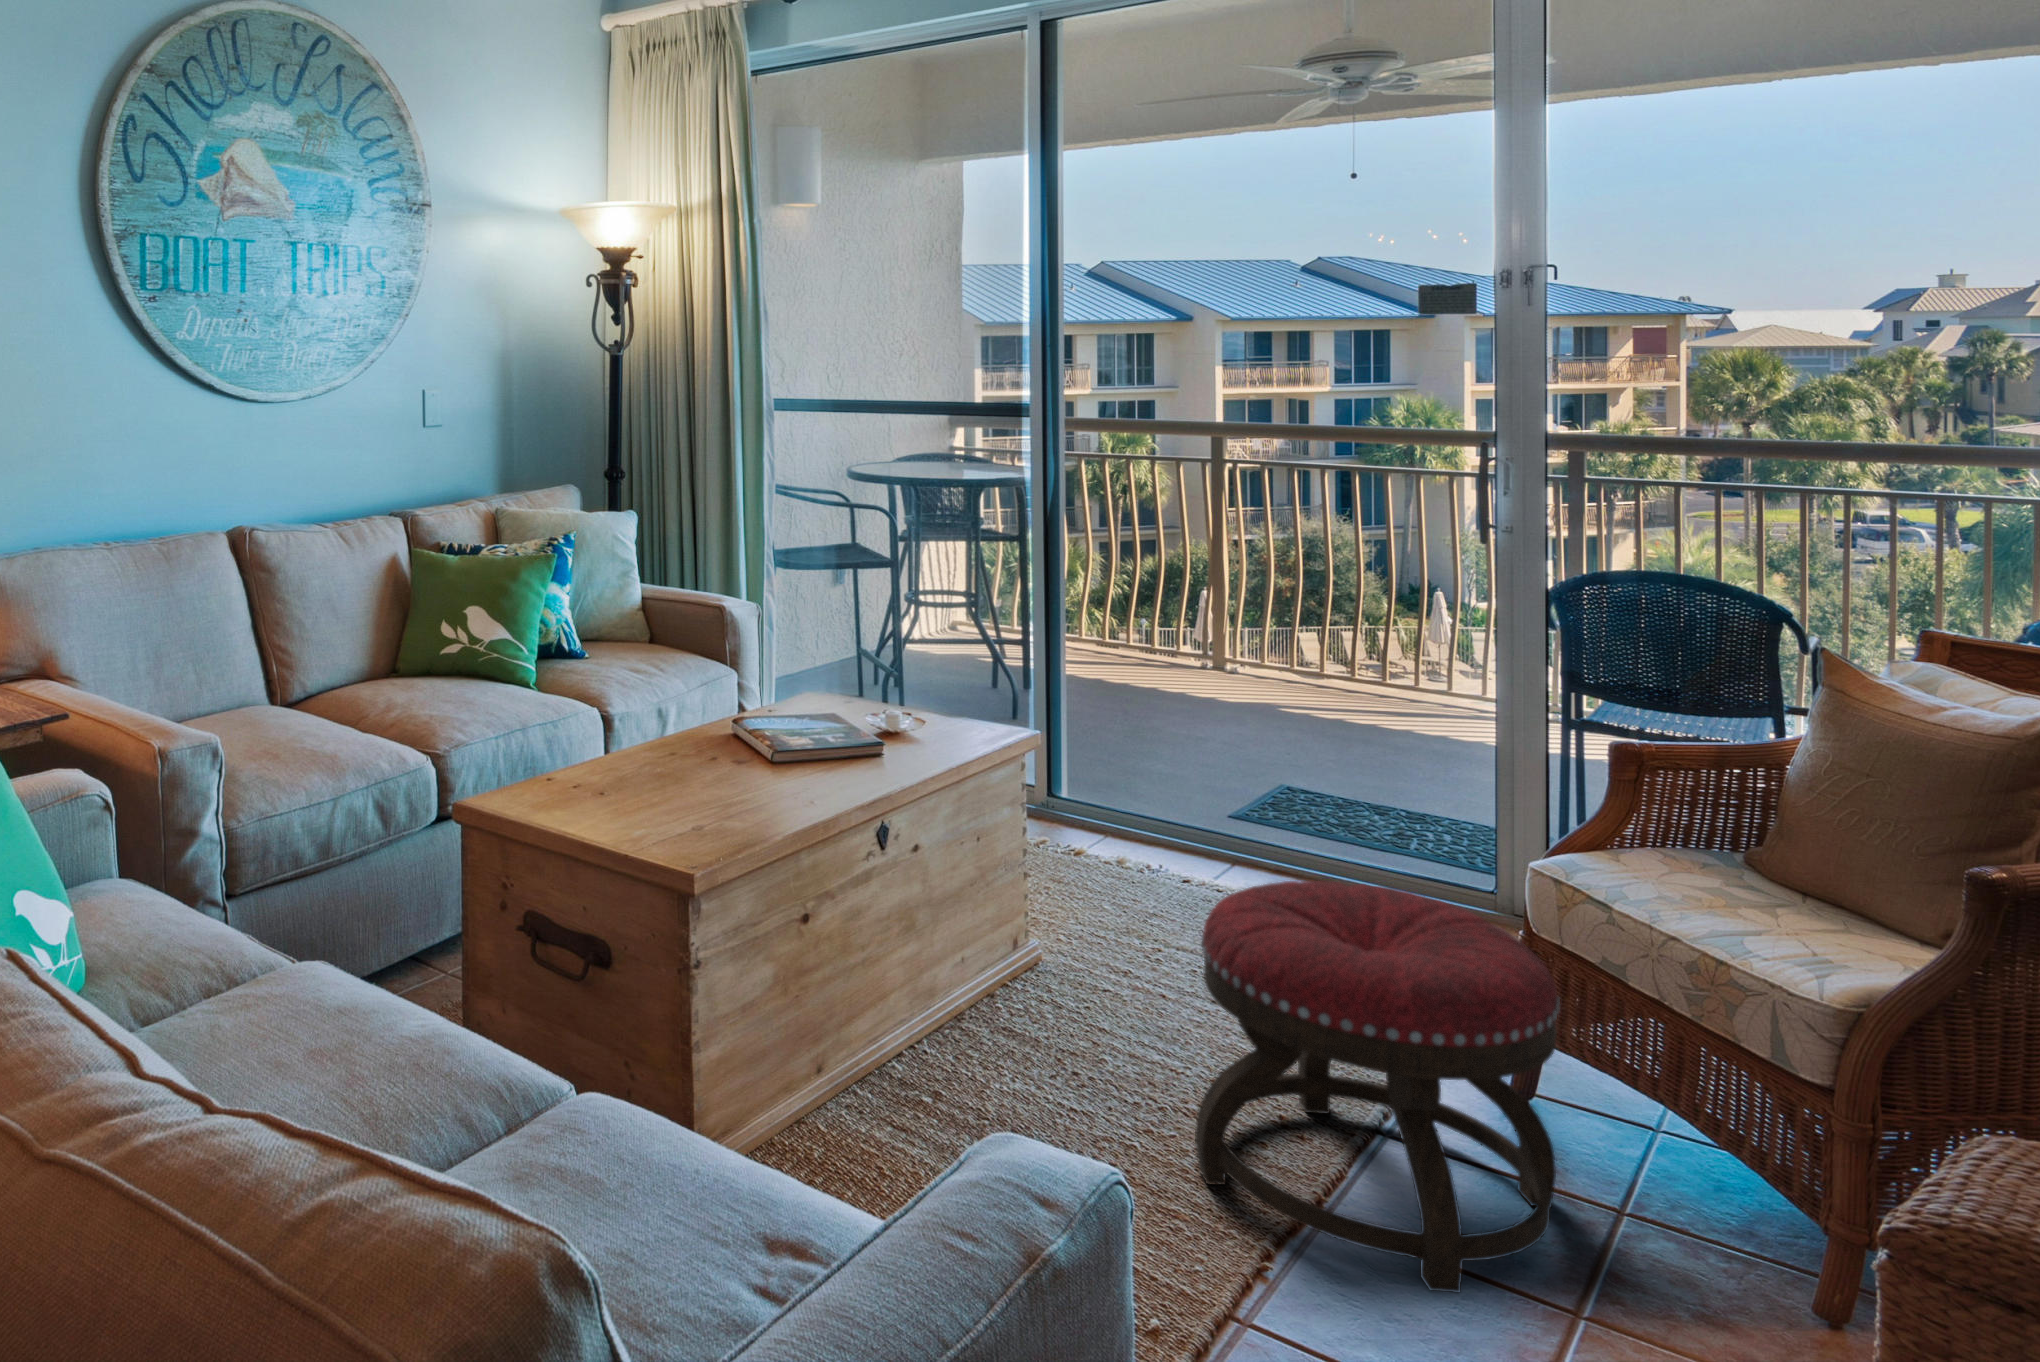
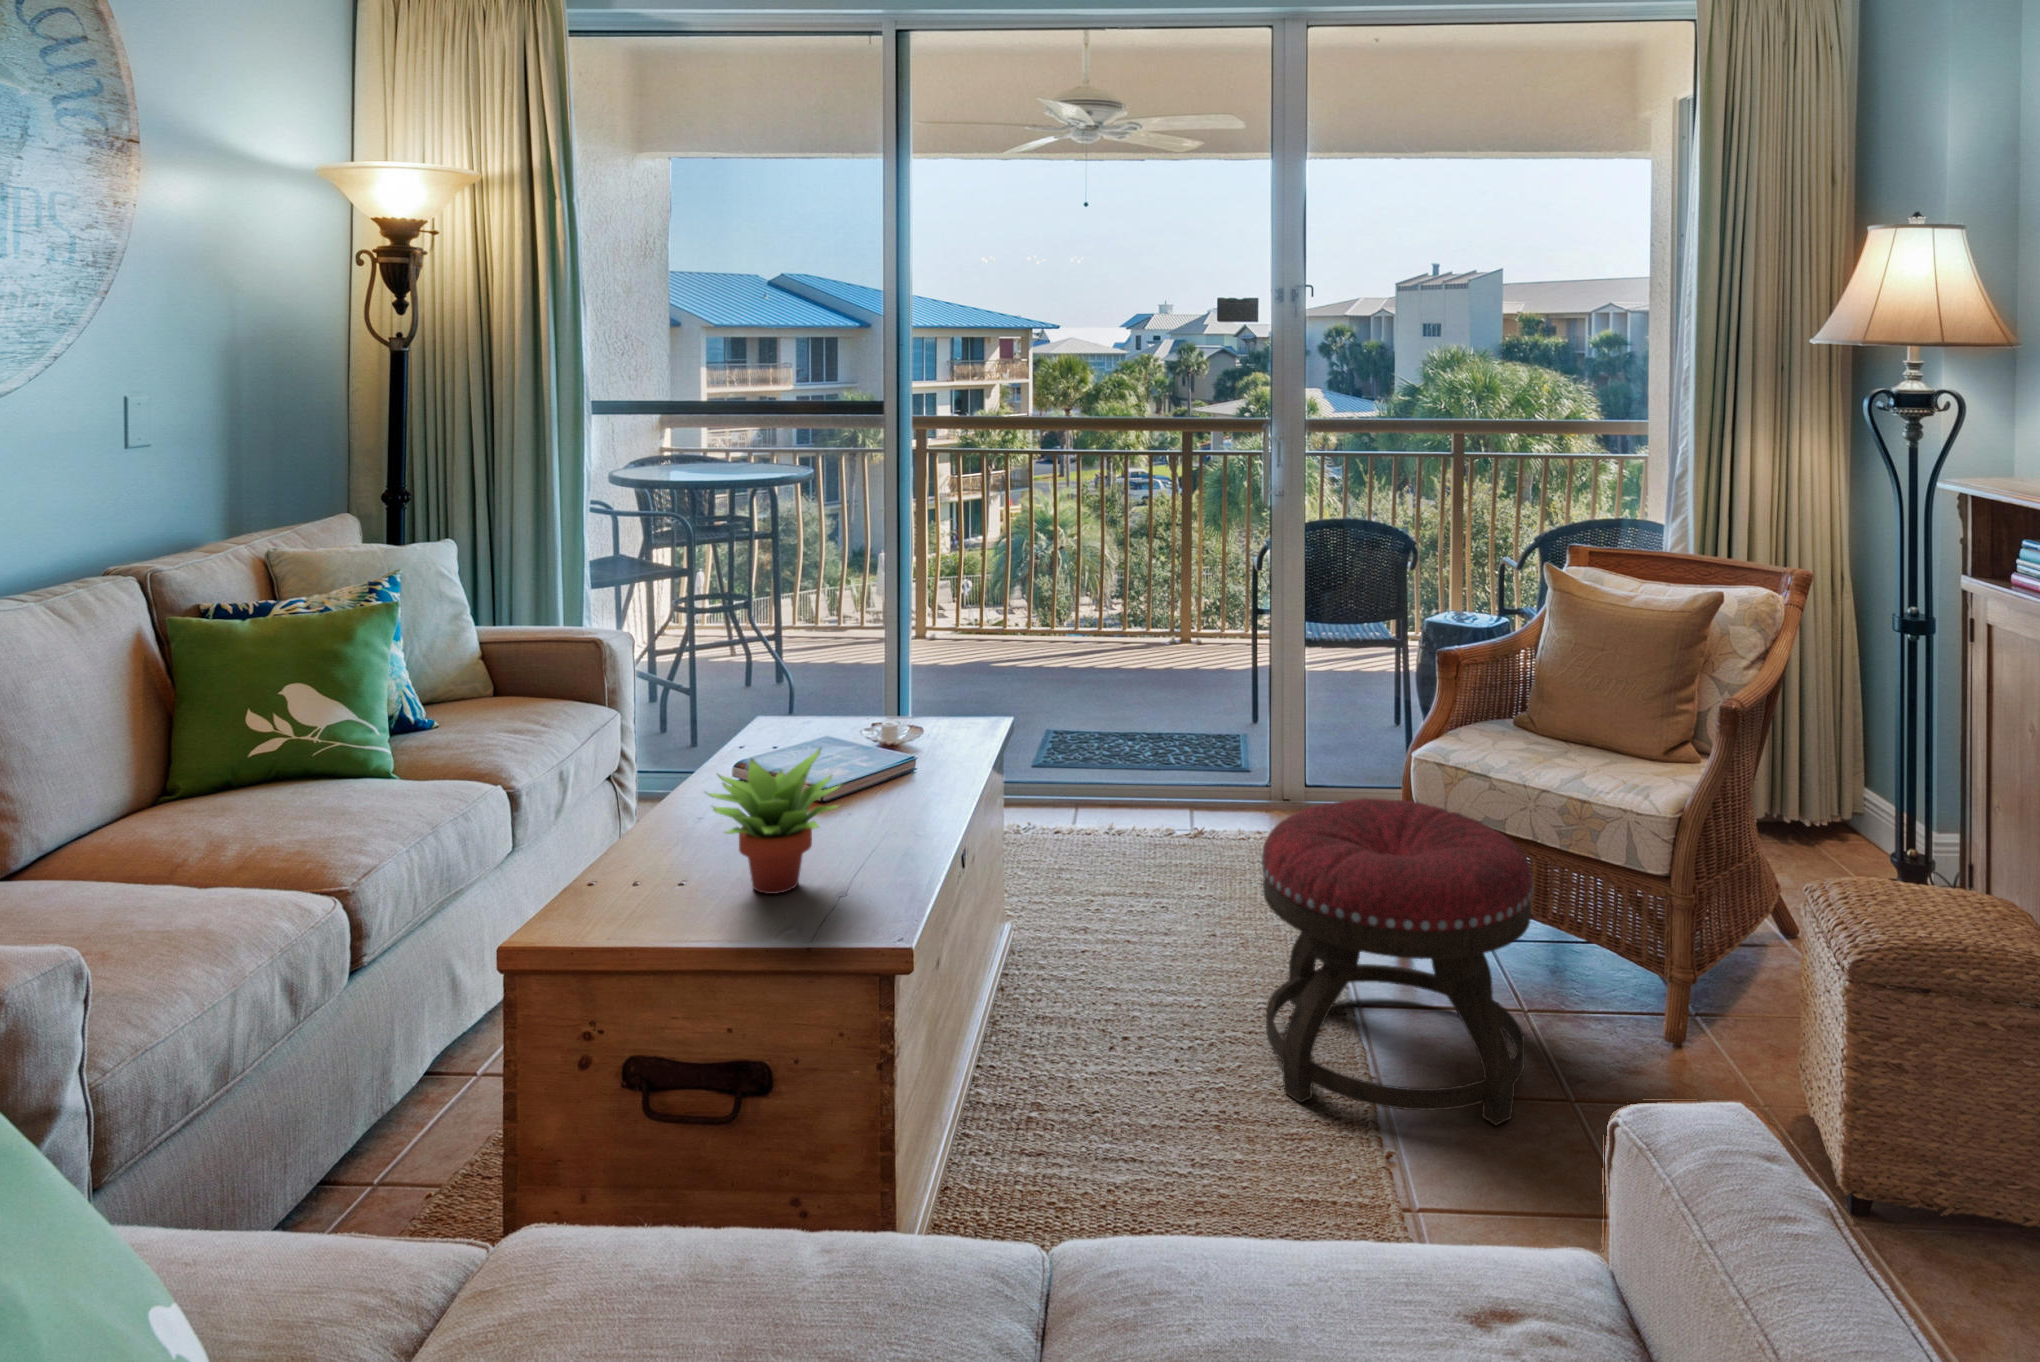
succulent plant: none [592,695,712,809] -> present [707,748,842,894]

